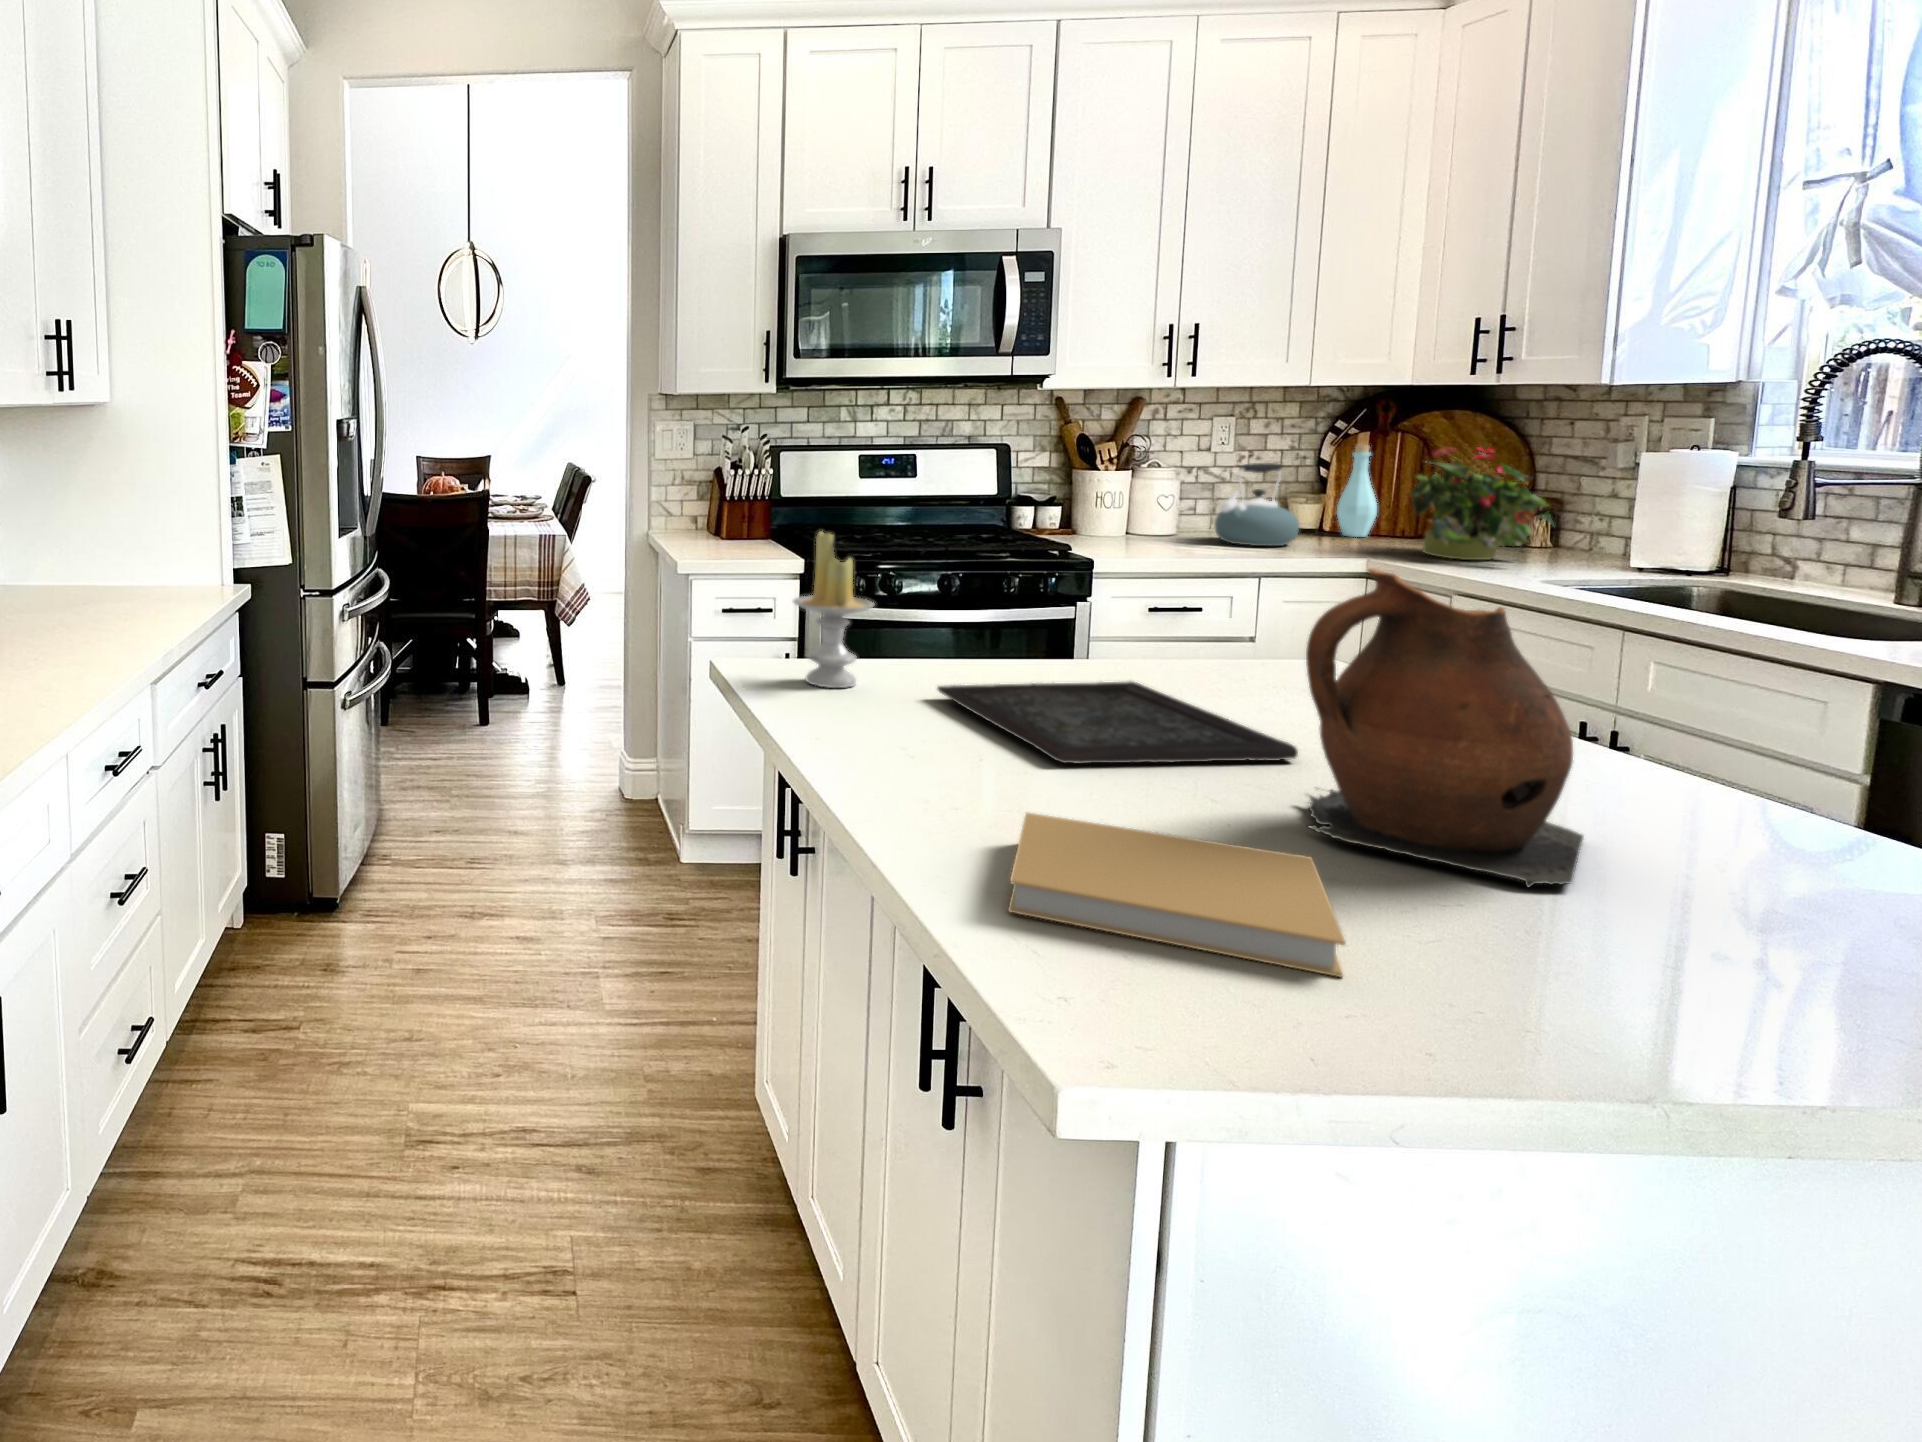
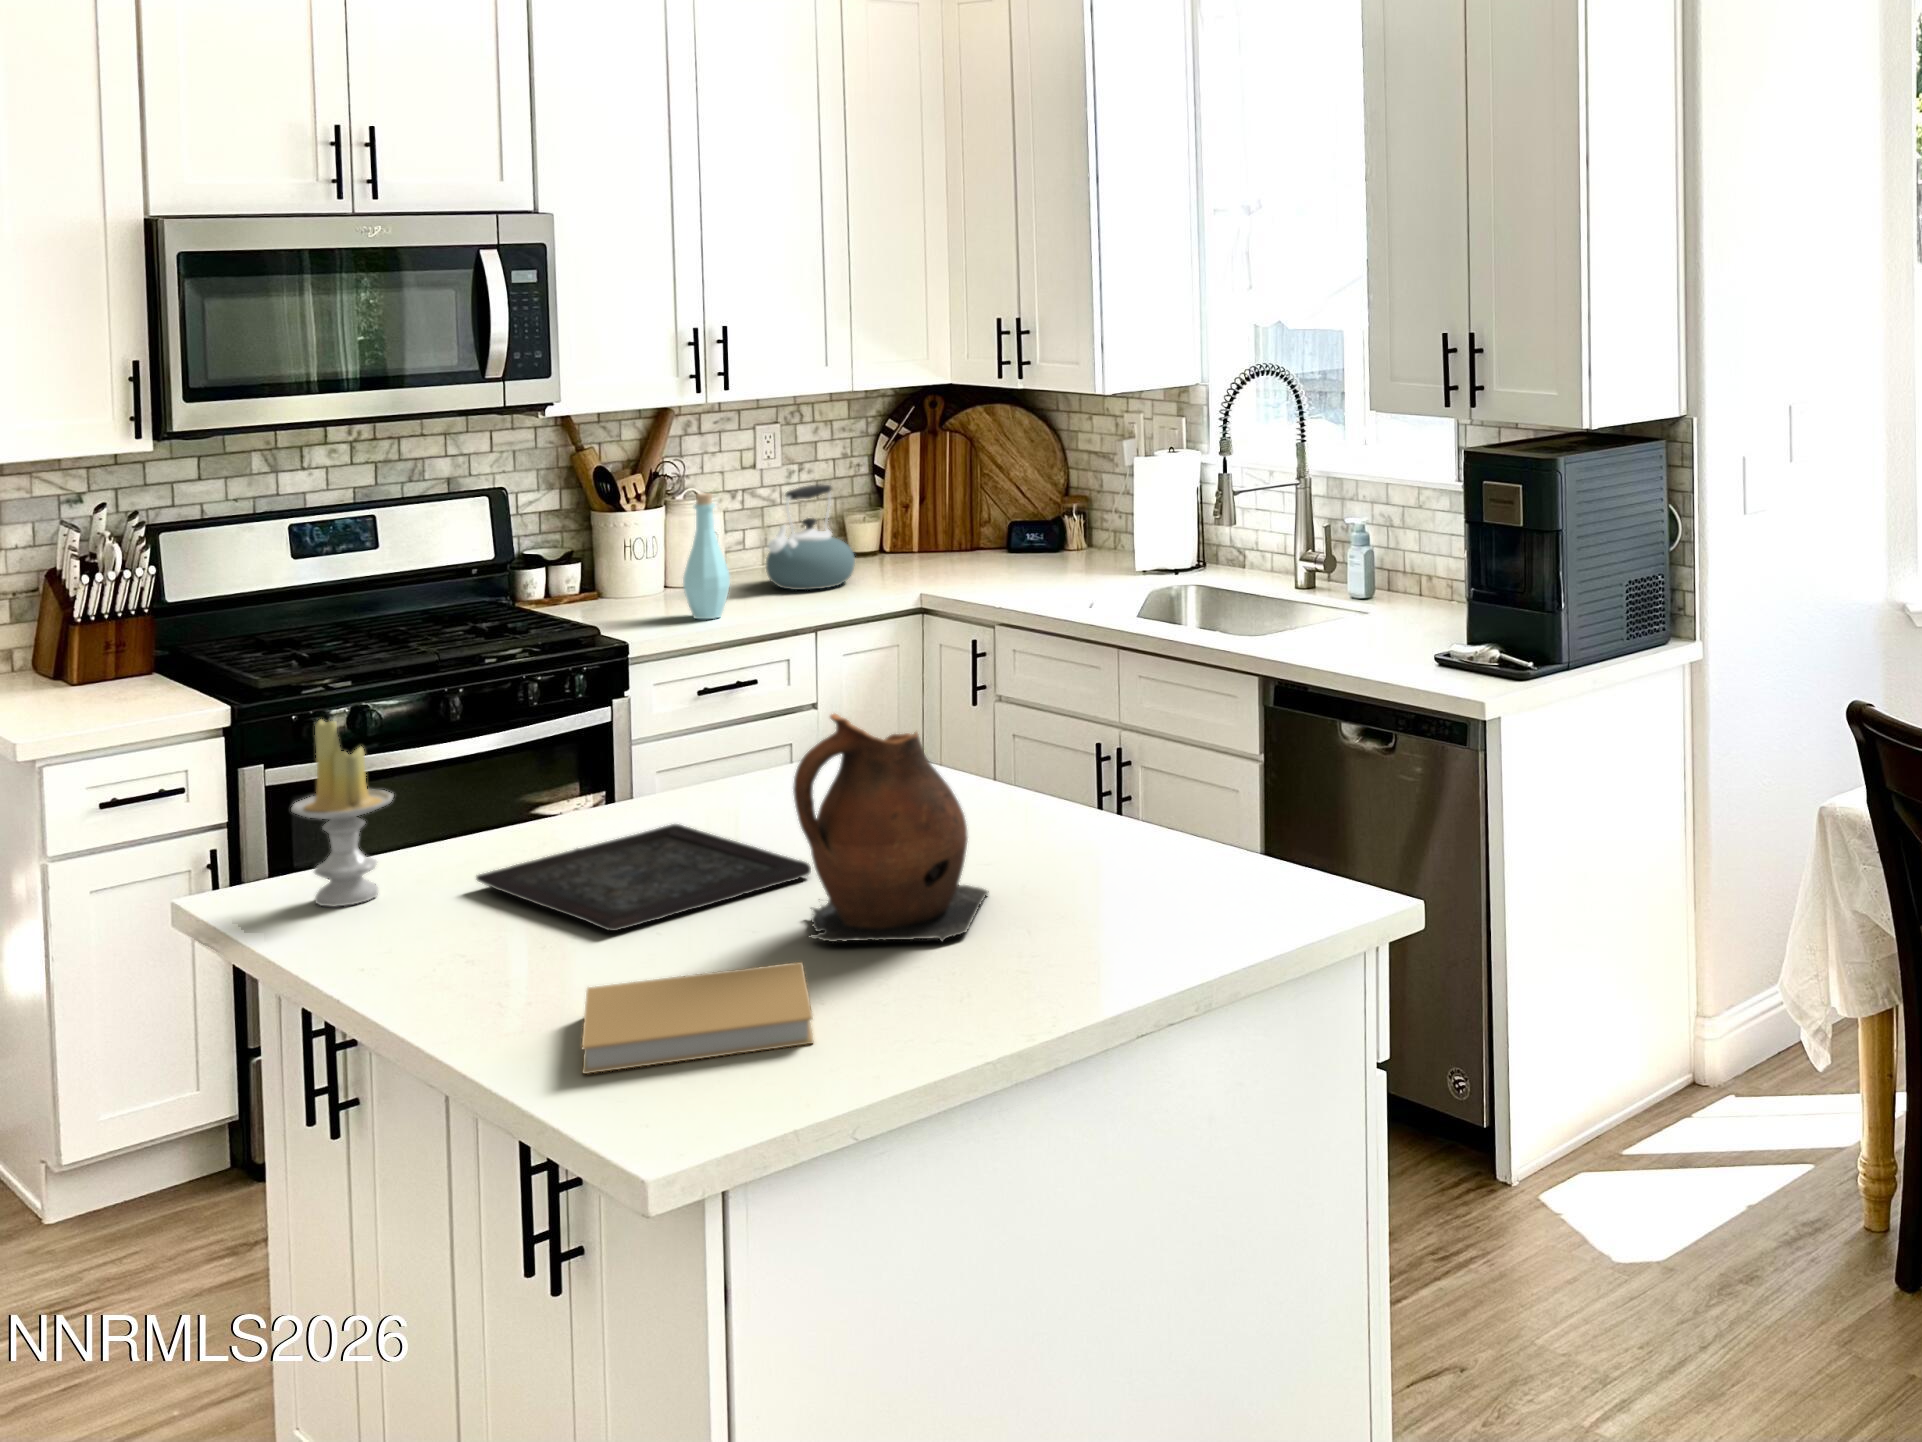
bottle: present [1337,445,1377,537] -> present [683,493,730,619]
potted plant: present [1409,447,1554,560] -> none [953,451,1079,582]

